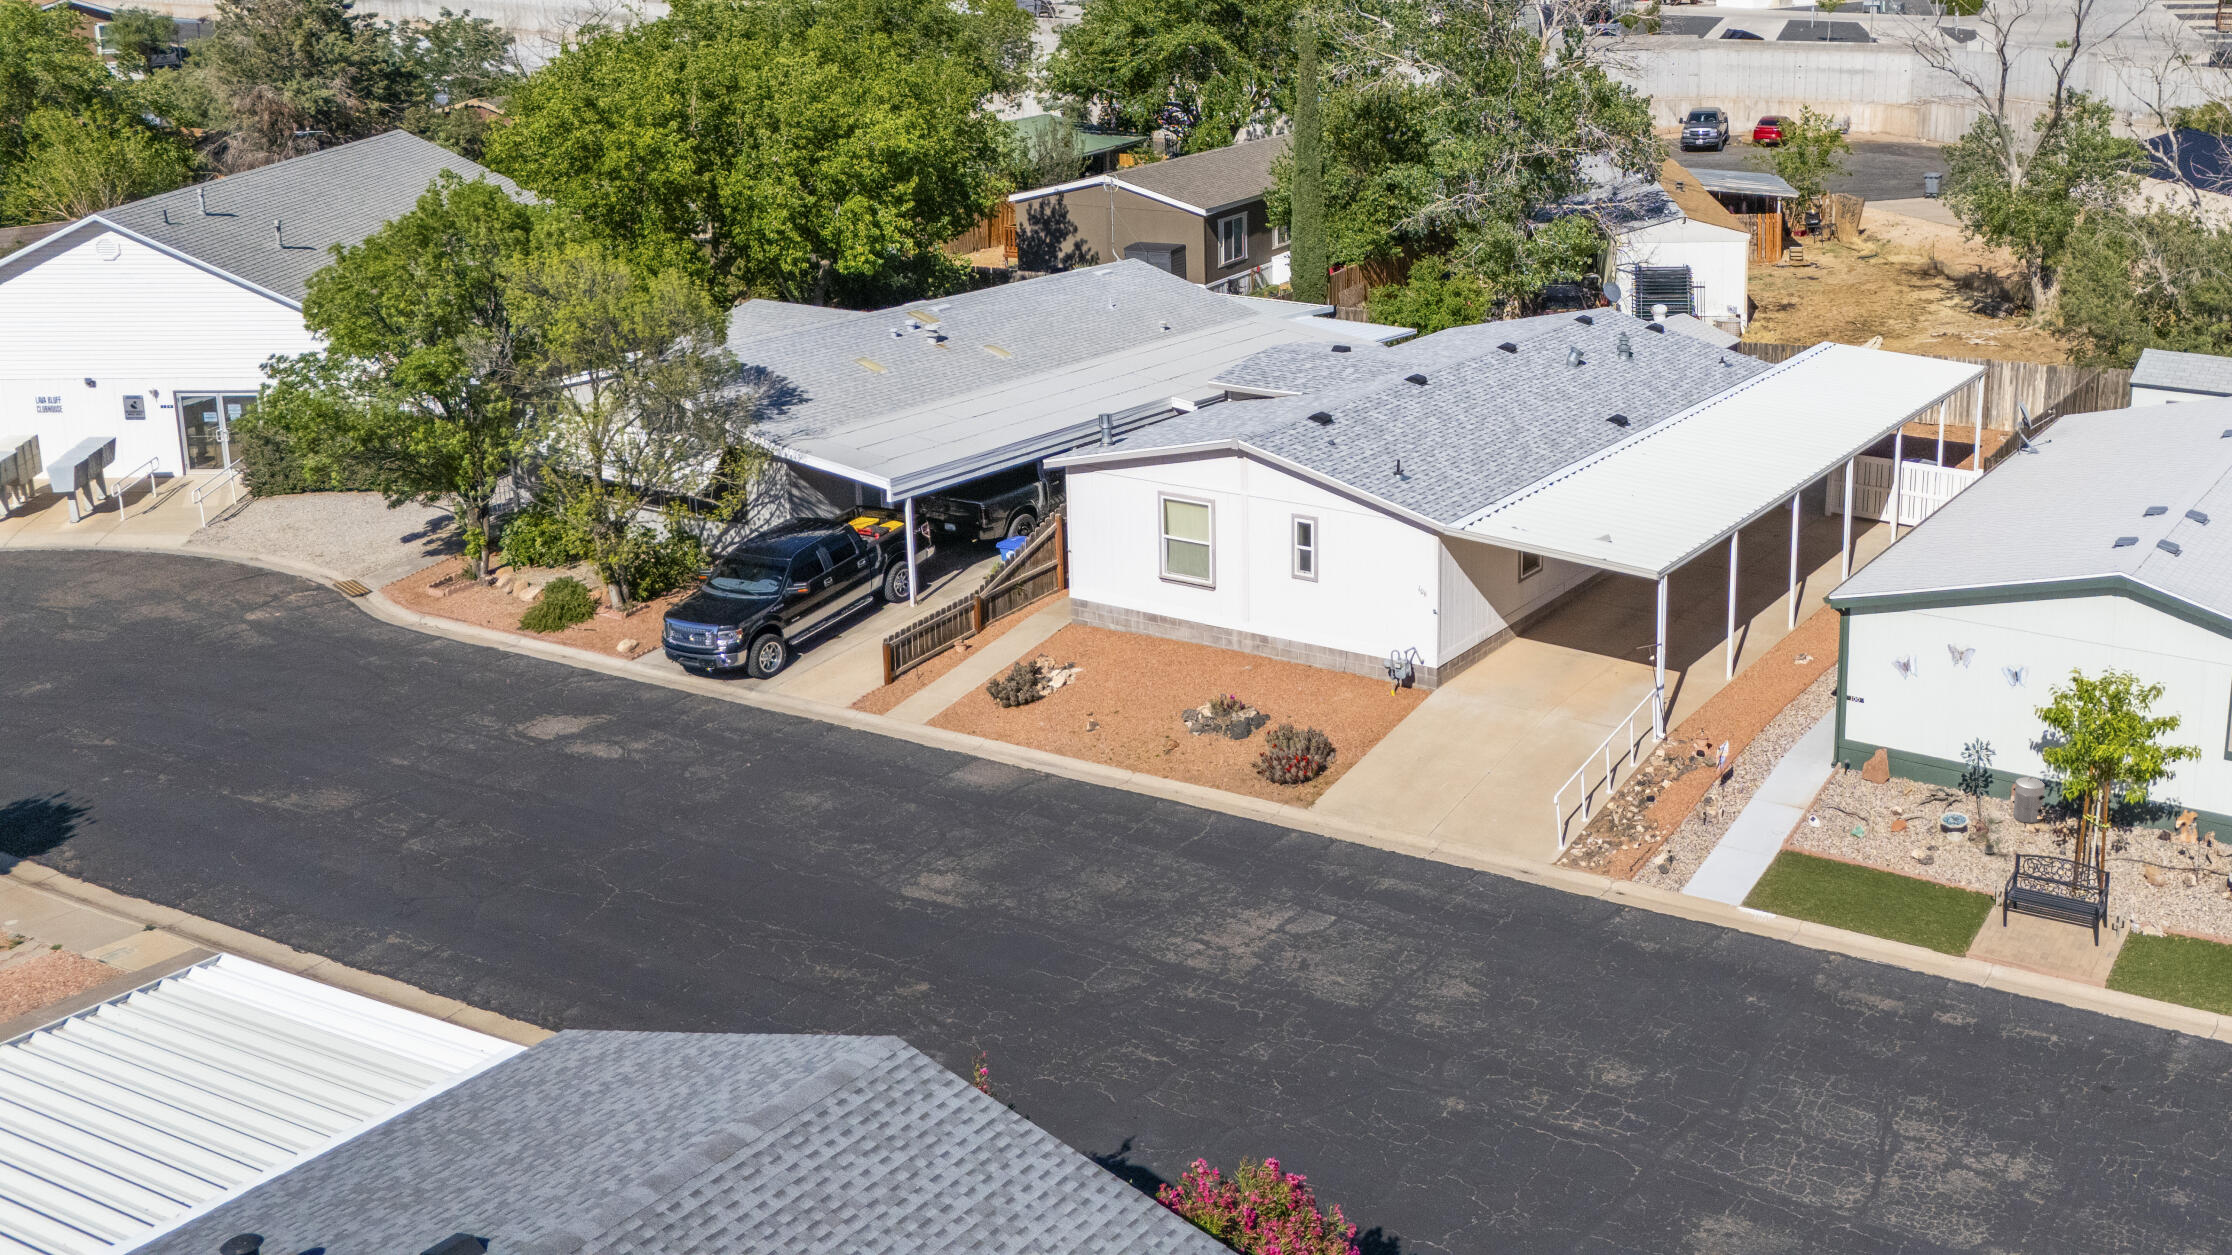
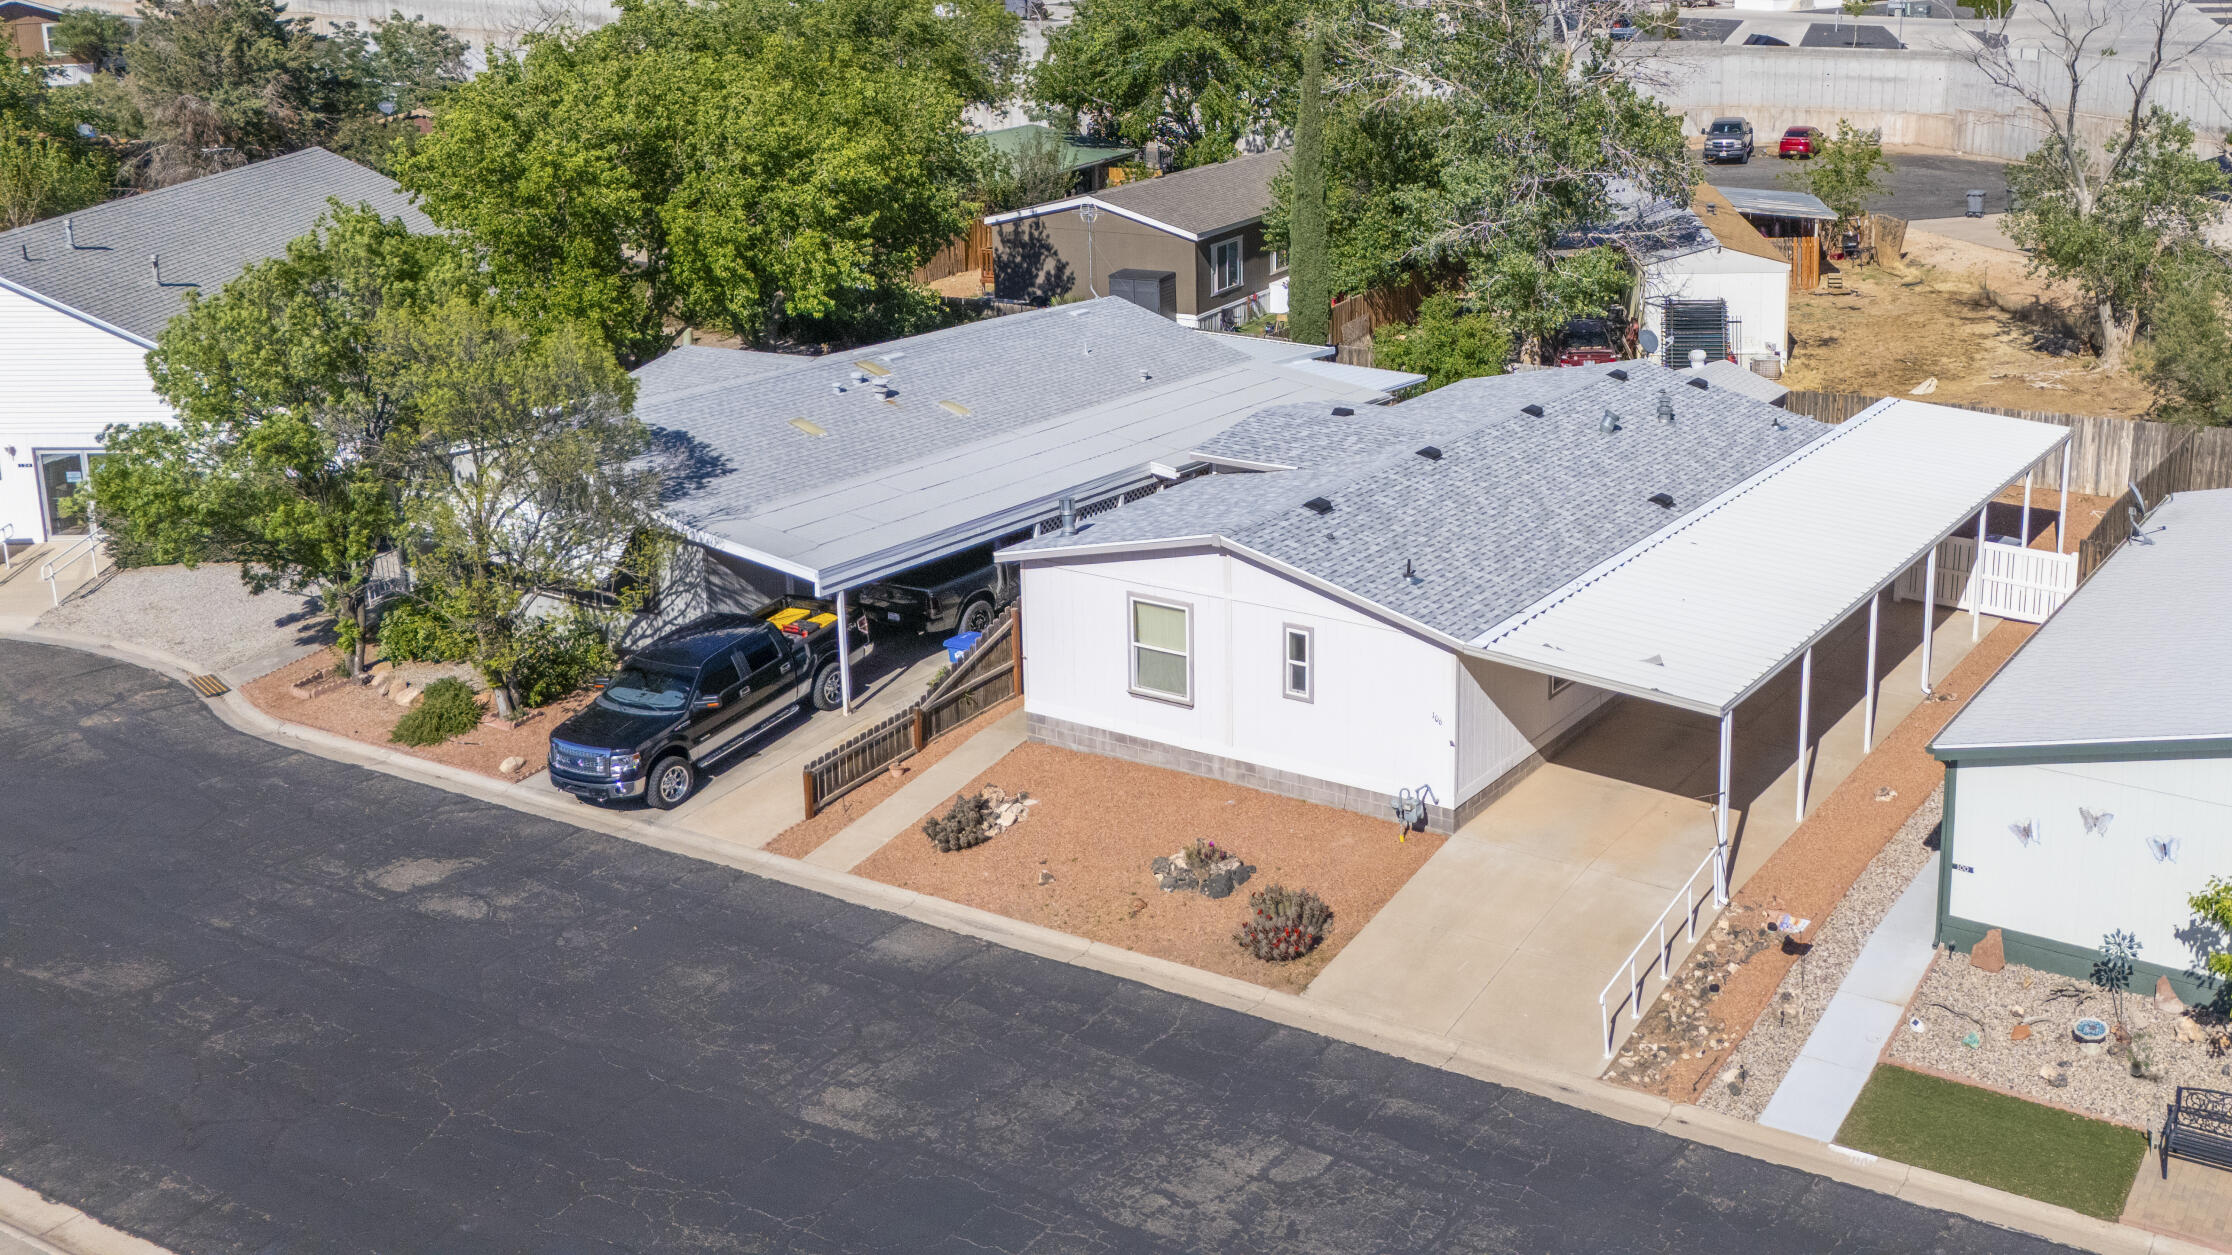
waste bin: present [2013,777,2045,823] -> none [2158,971,2200,1029]

